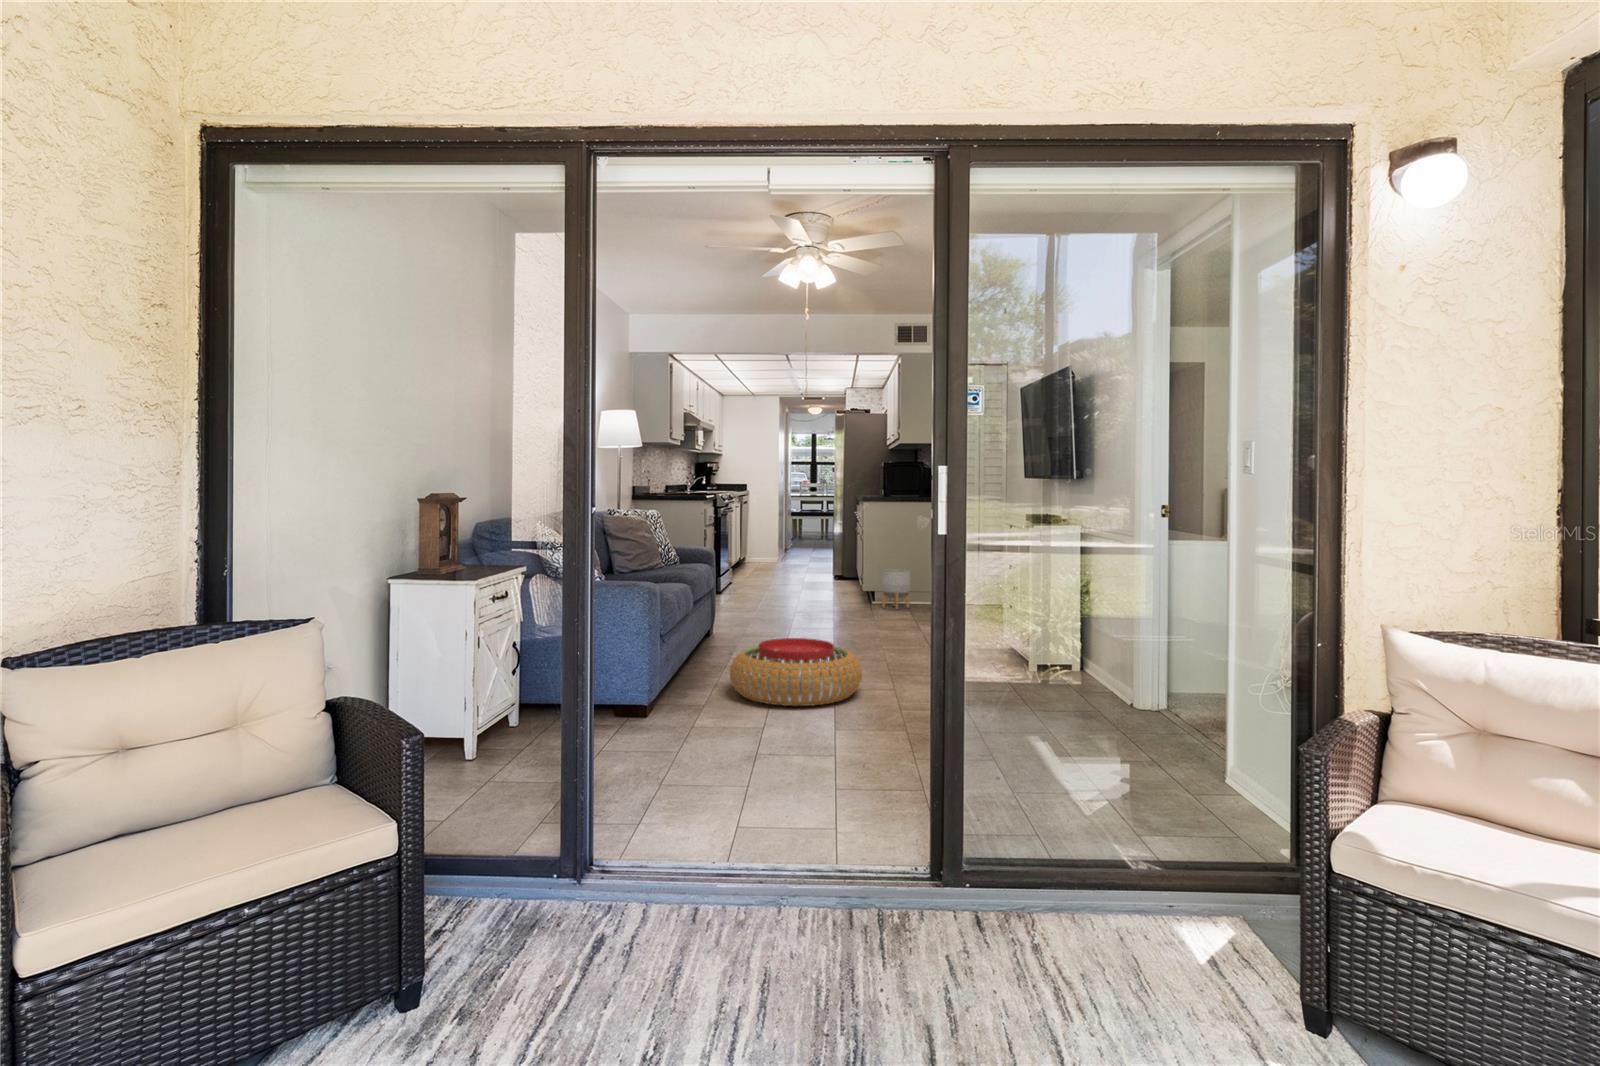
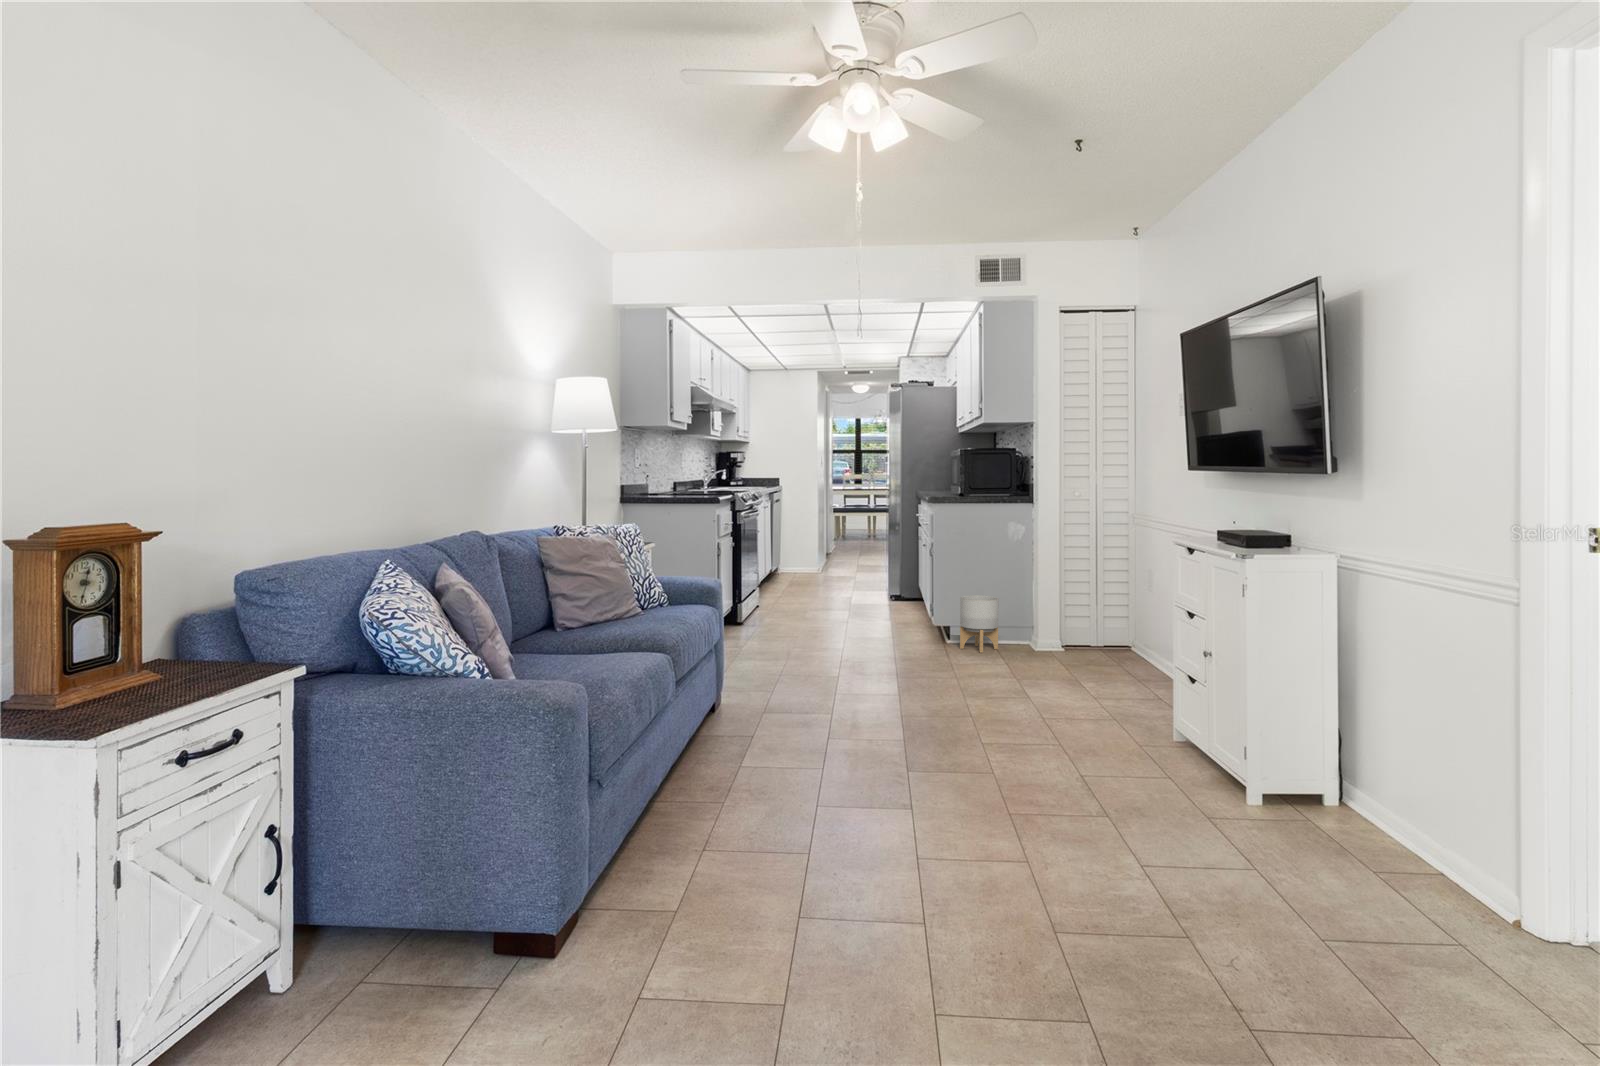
pouf: present [730,638,862,706] -> none [726,760,972,924]

